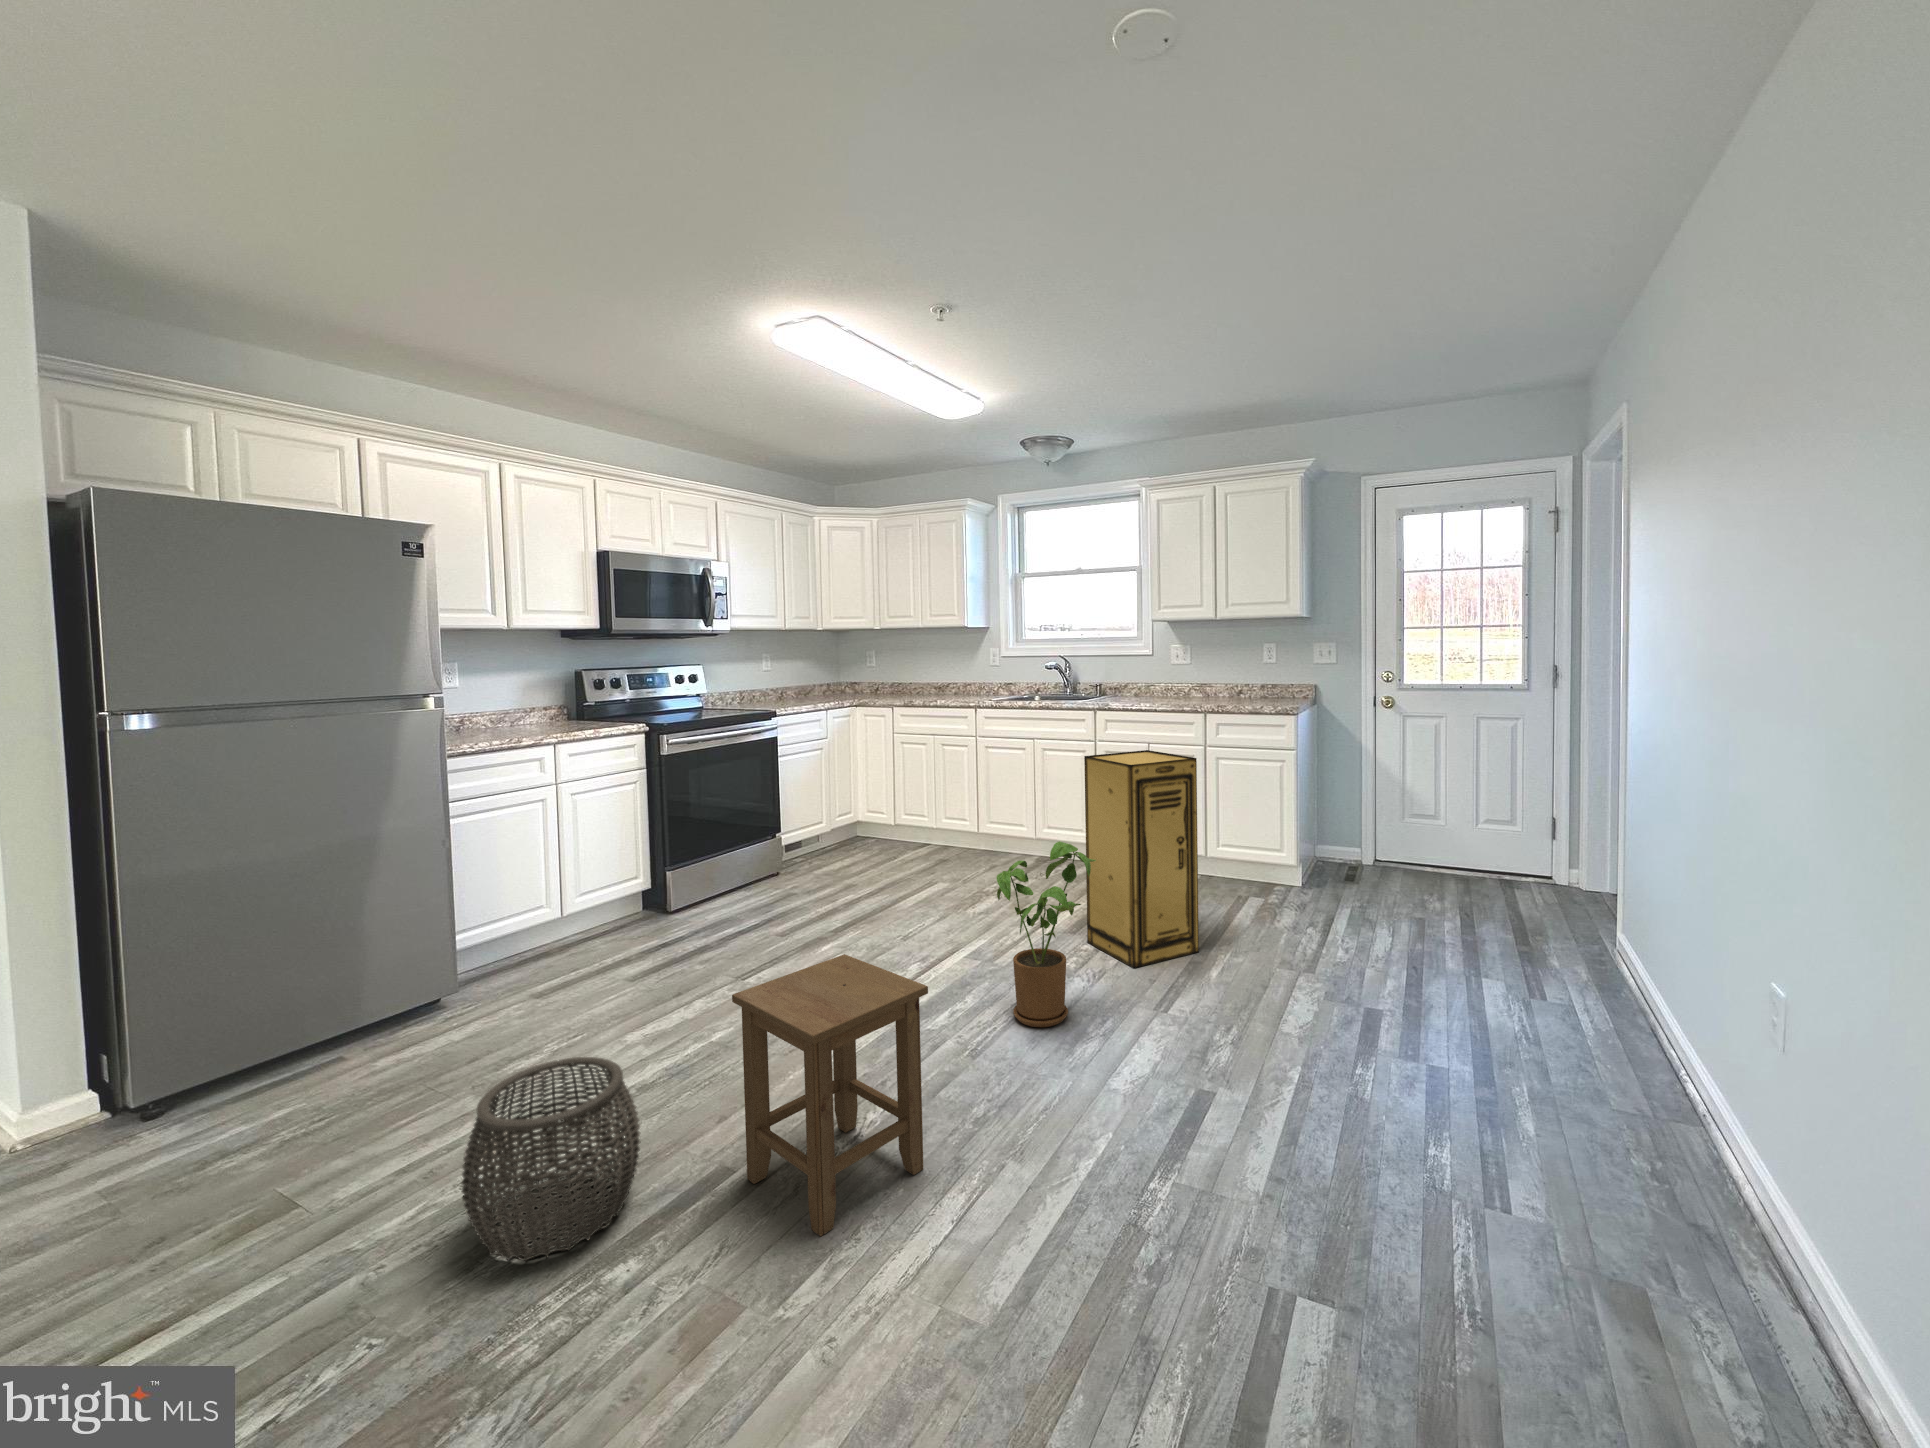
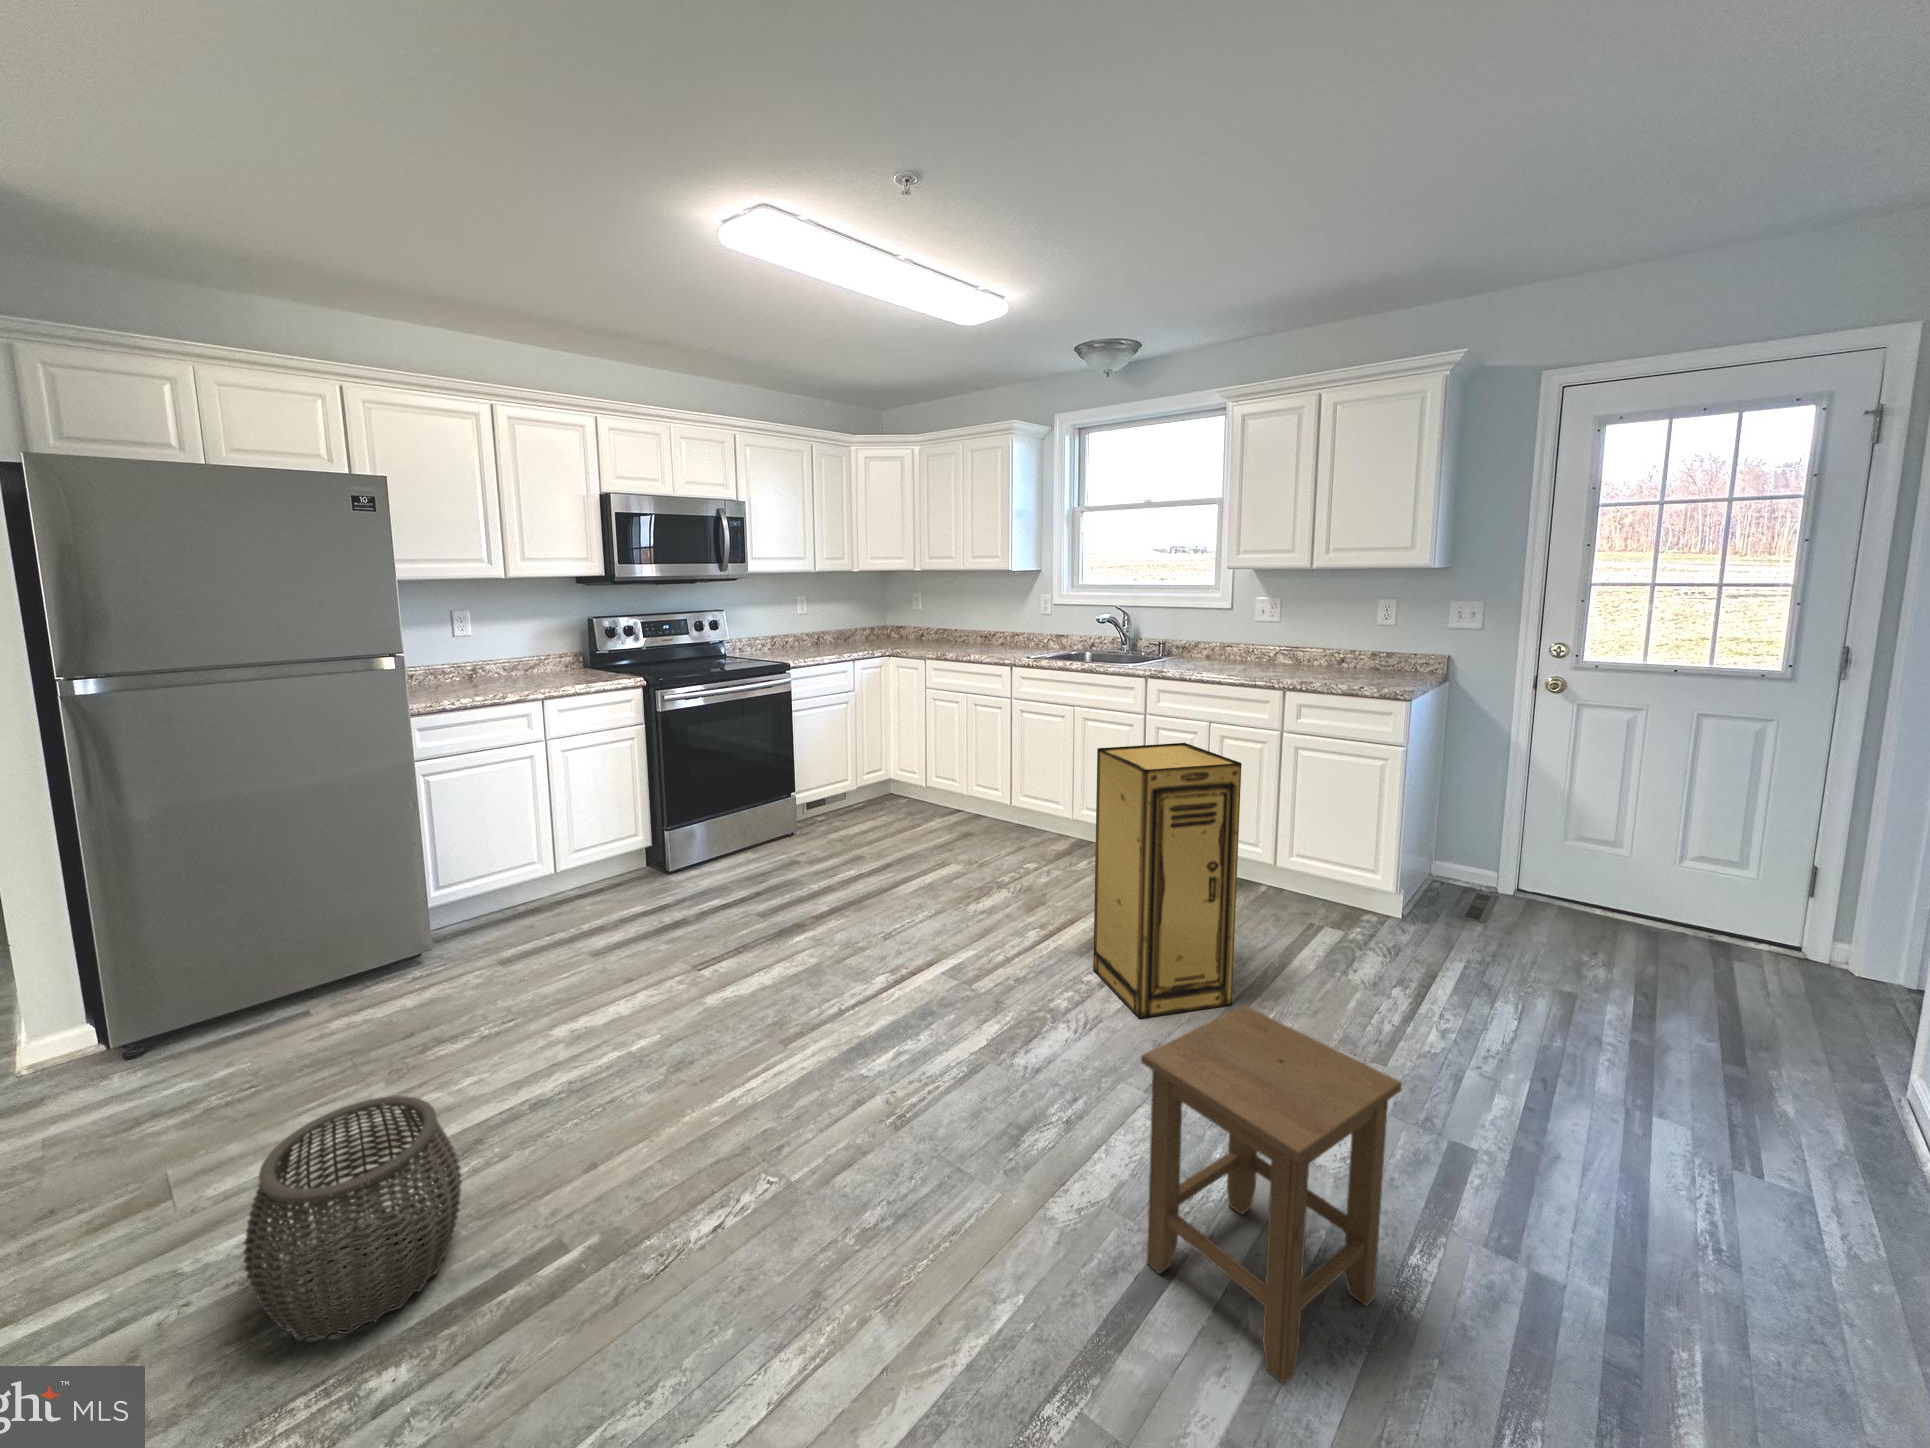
house plant: present [997,841,1096,1027] -> none [950,871,1079,1095]
stool: present [732,954,928,1236] -> present [1141,1005,1402,1384]

